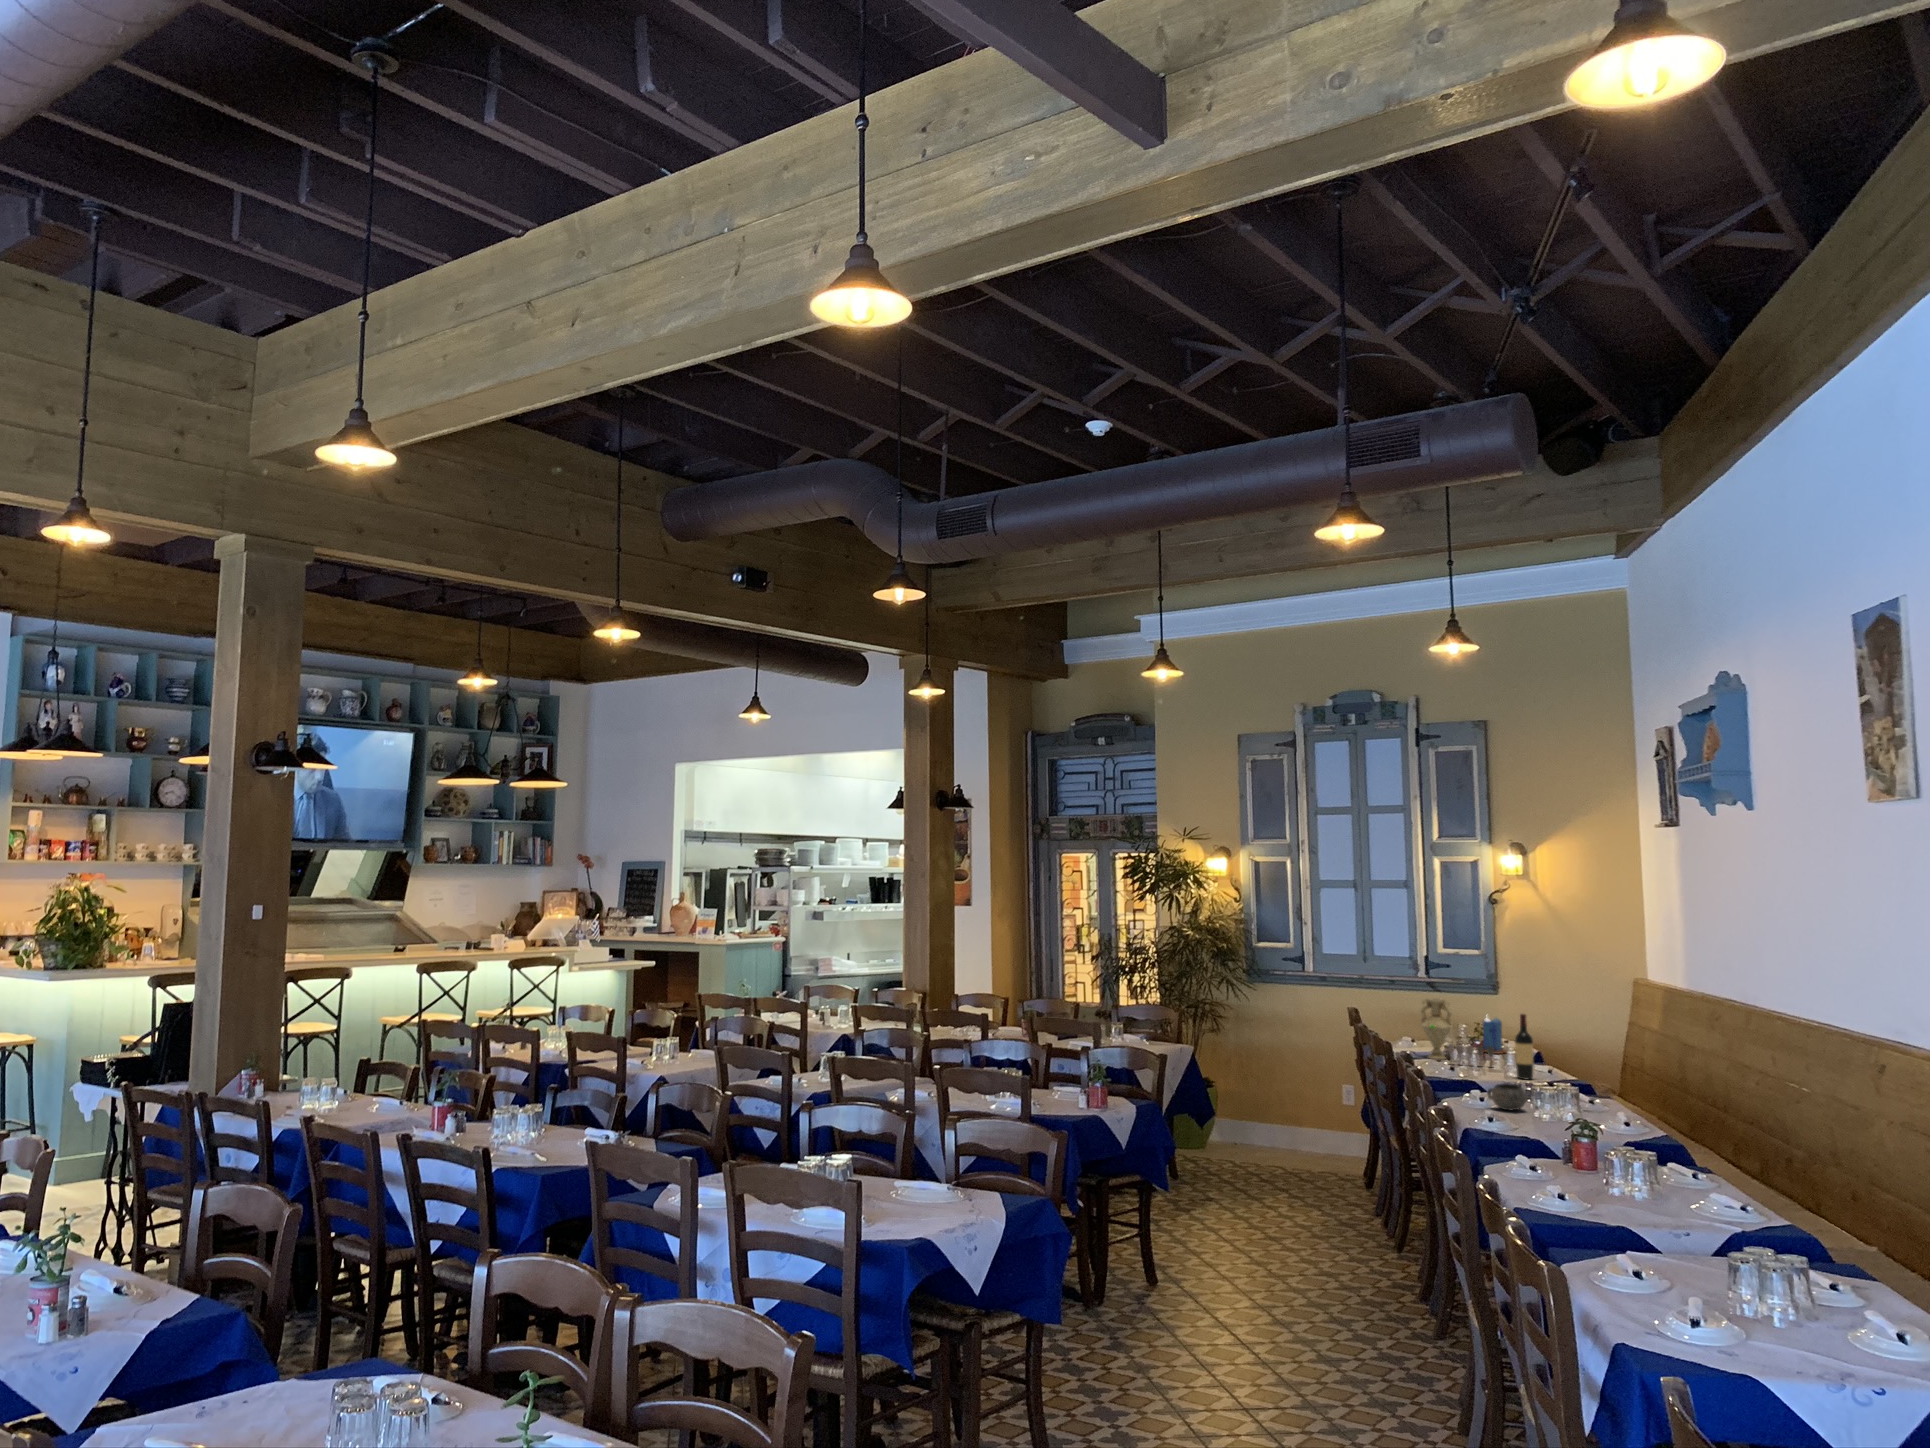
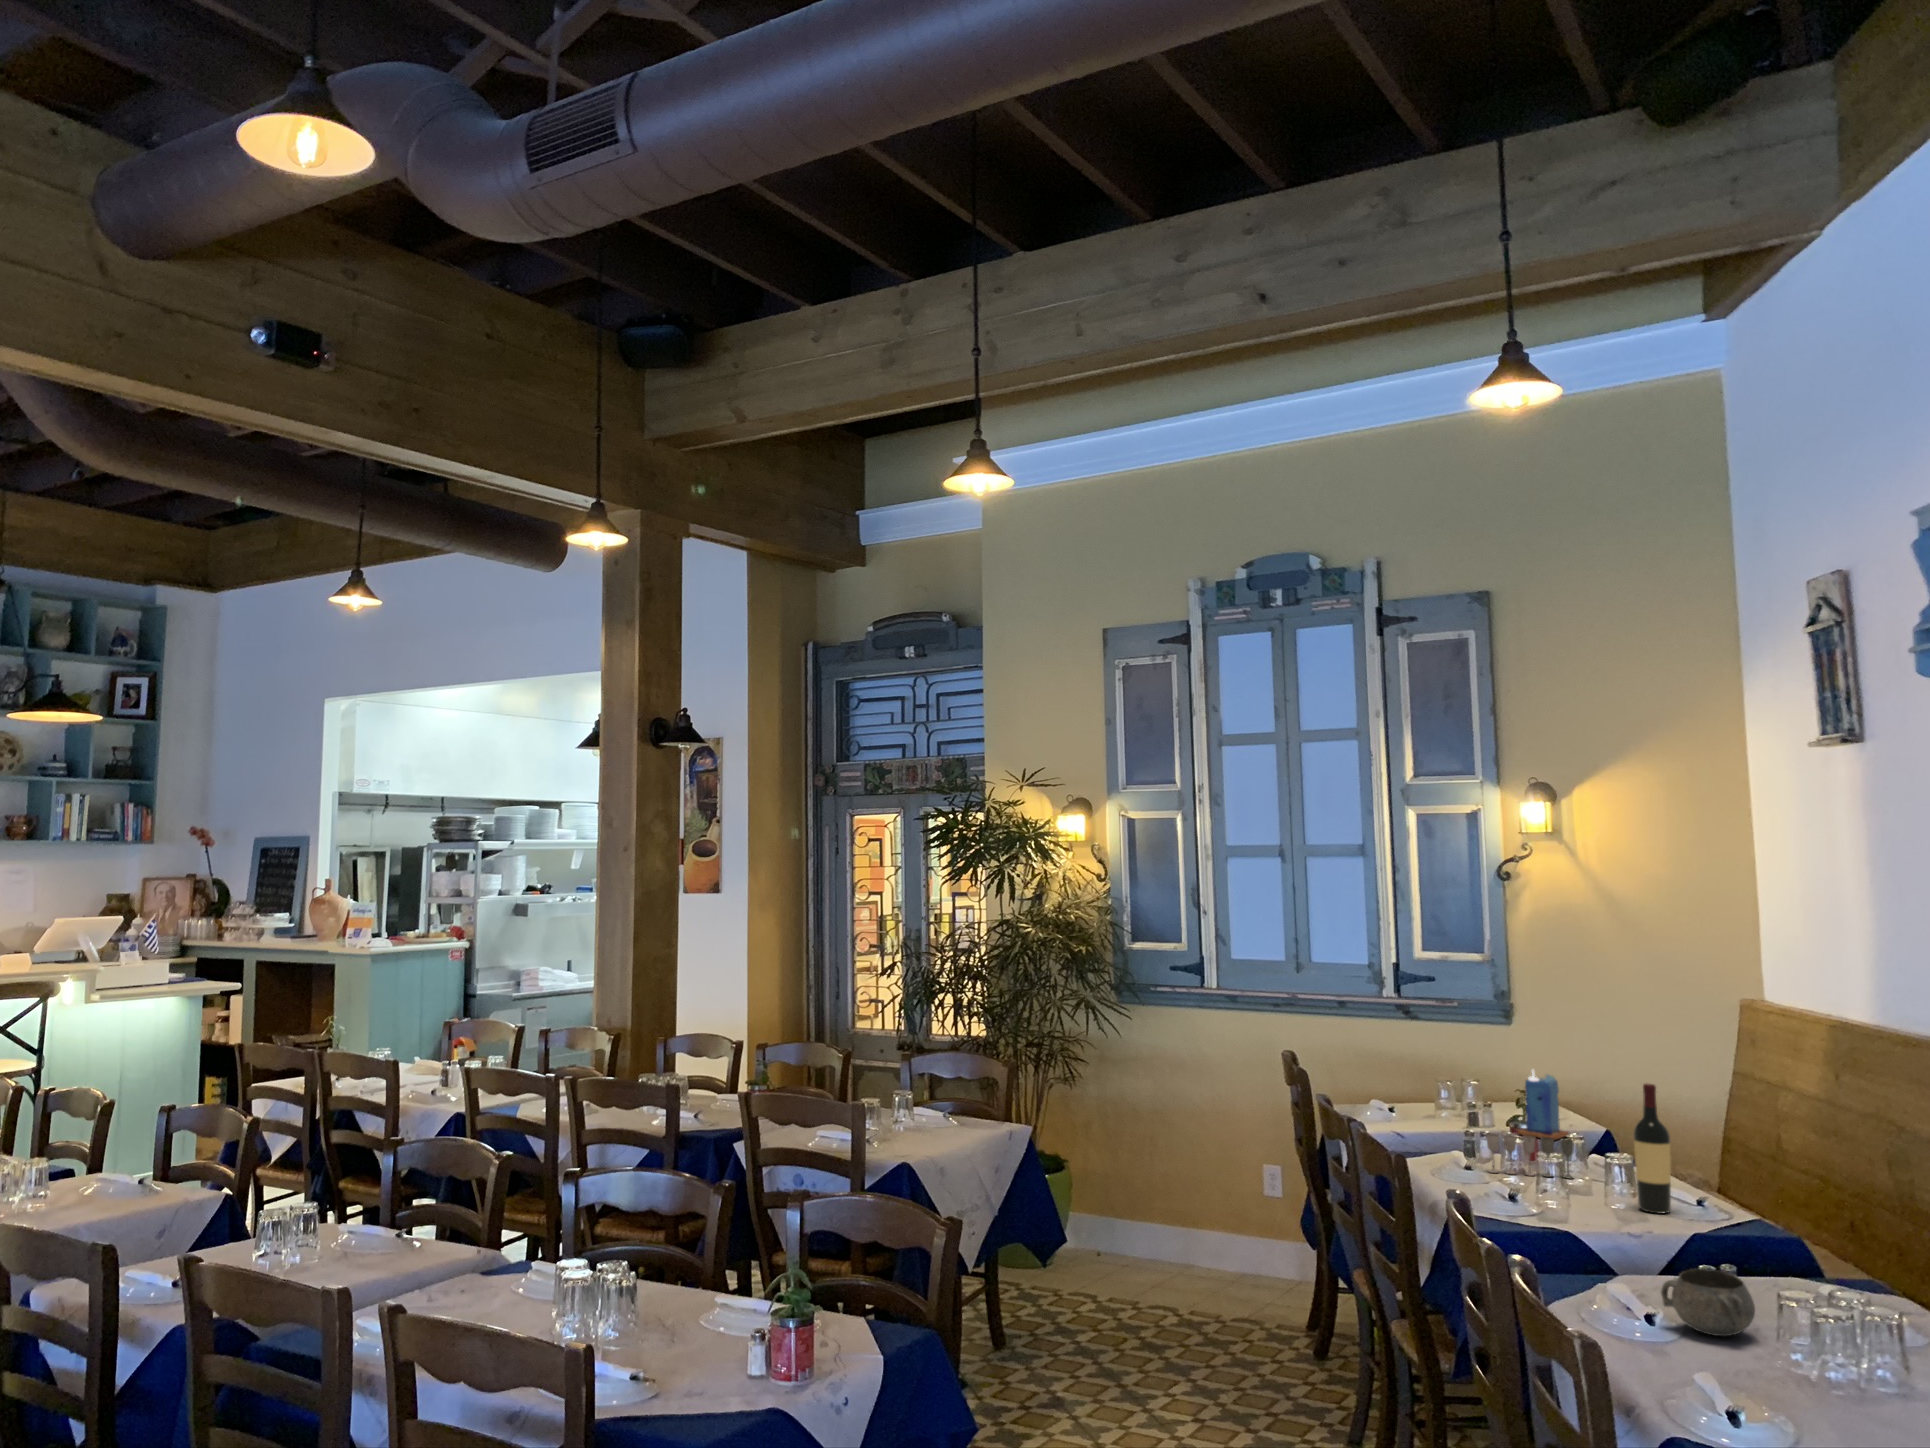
vase: present [1420,998,1452,1059] -> none [1426,1045,1488,1158]

